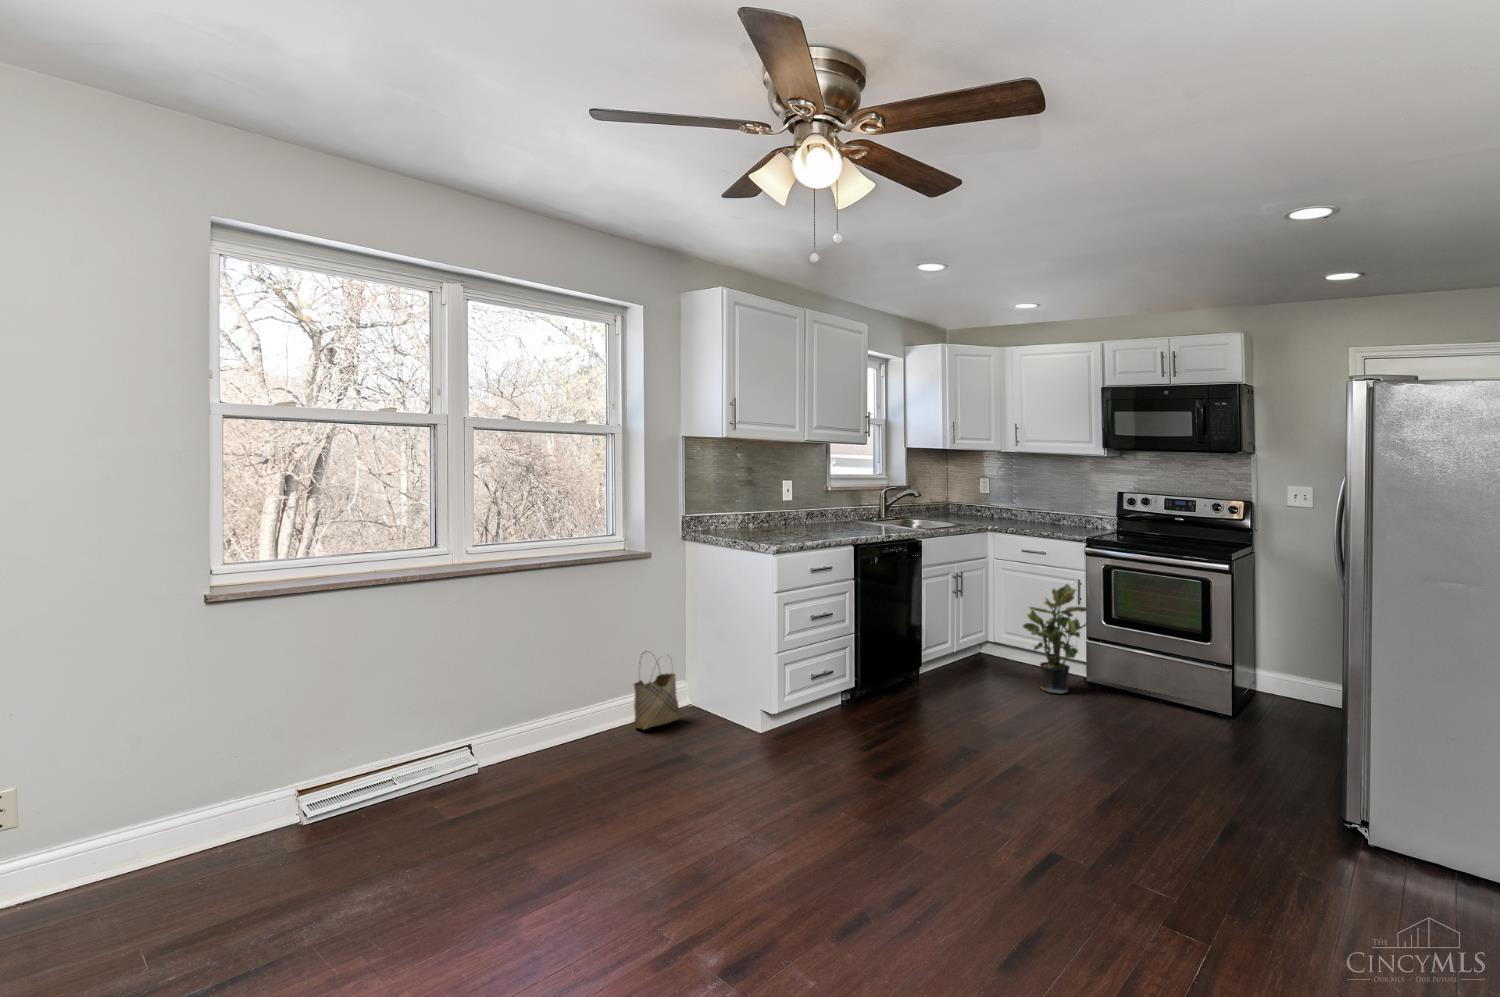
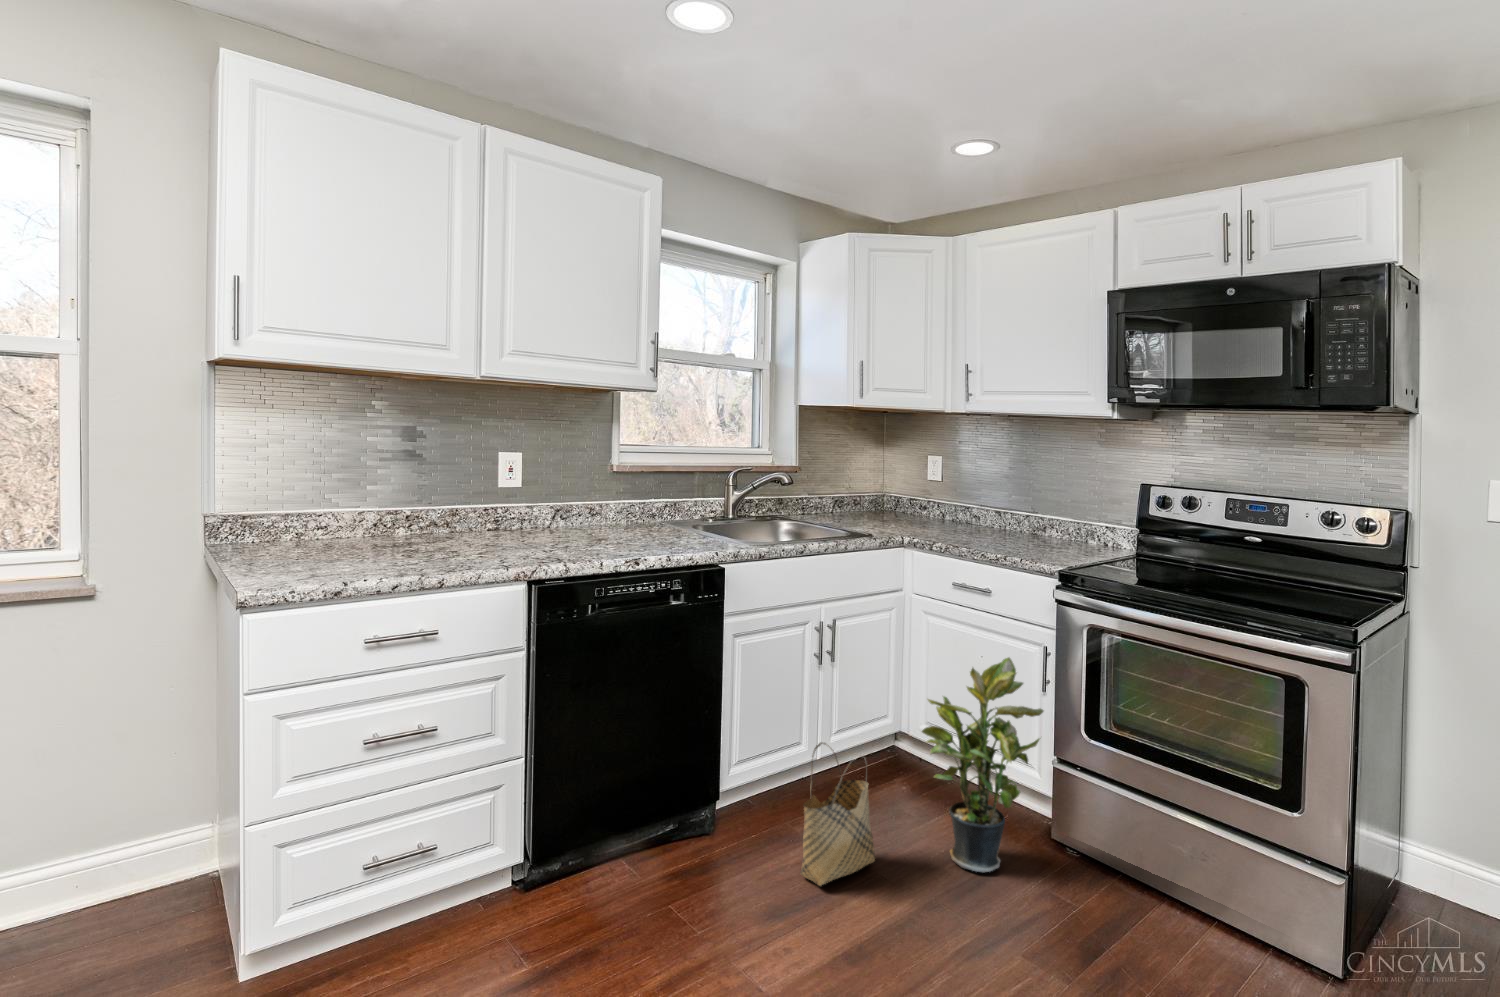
woven basket: present [634,659,679,730] -> present [800,743,875,886]

